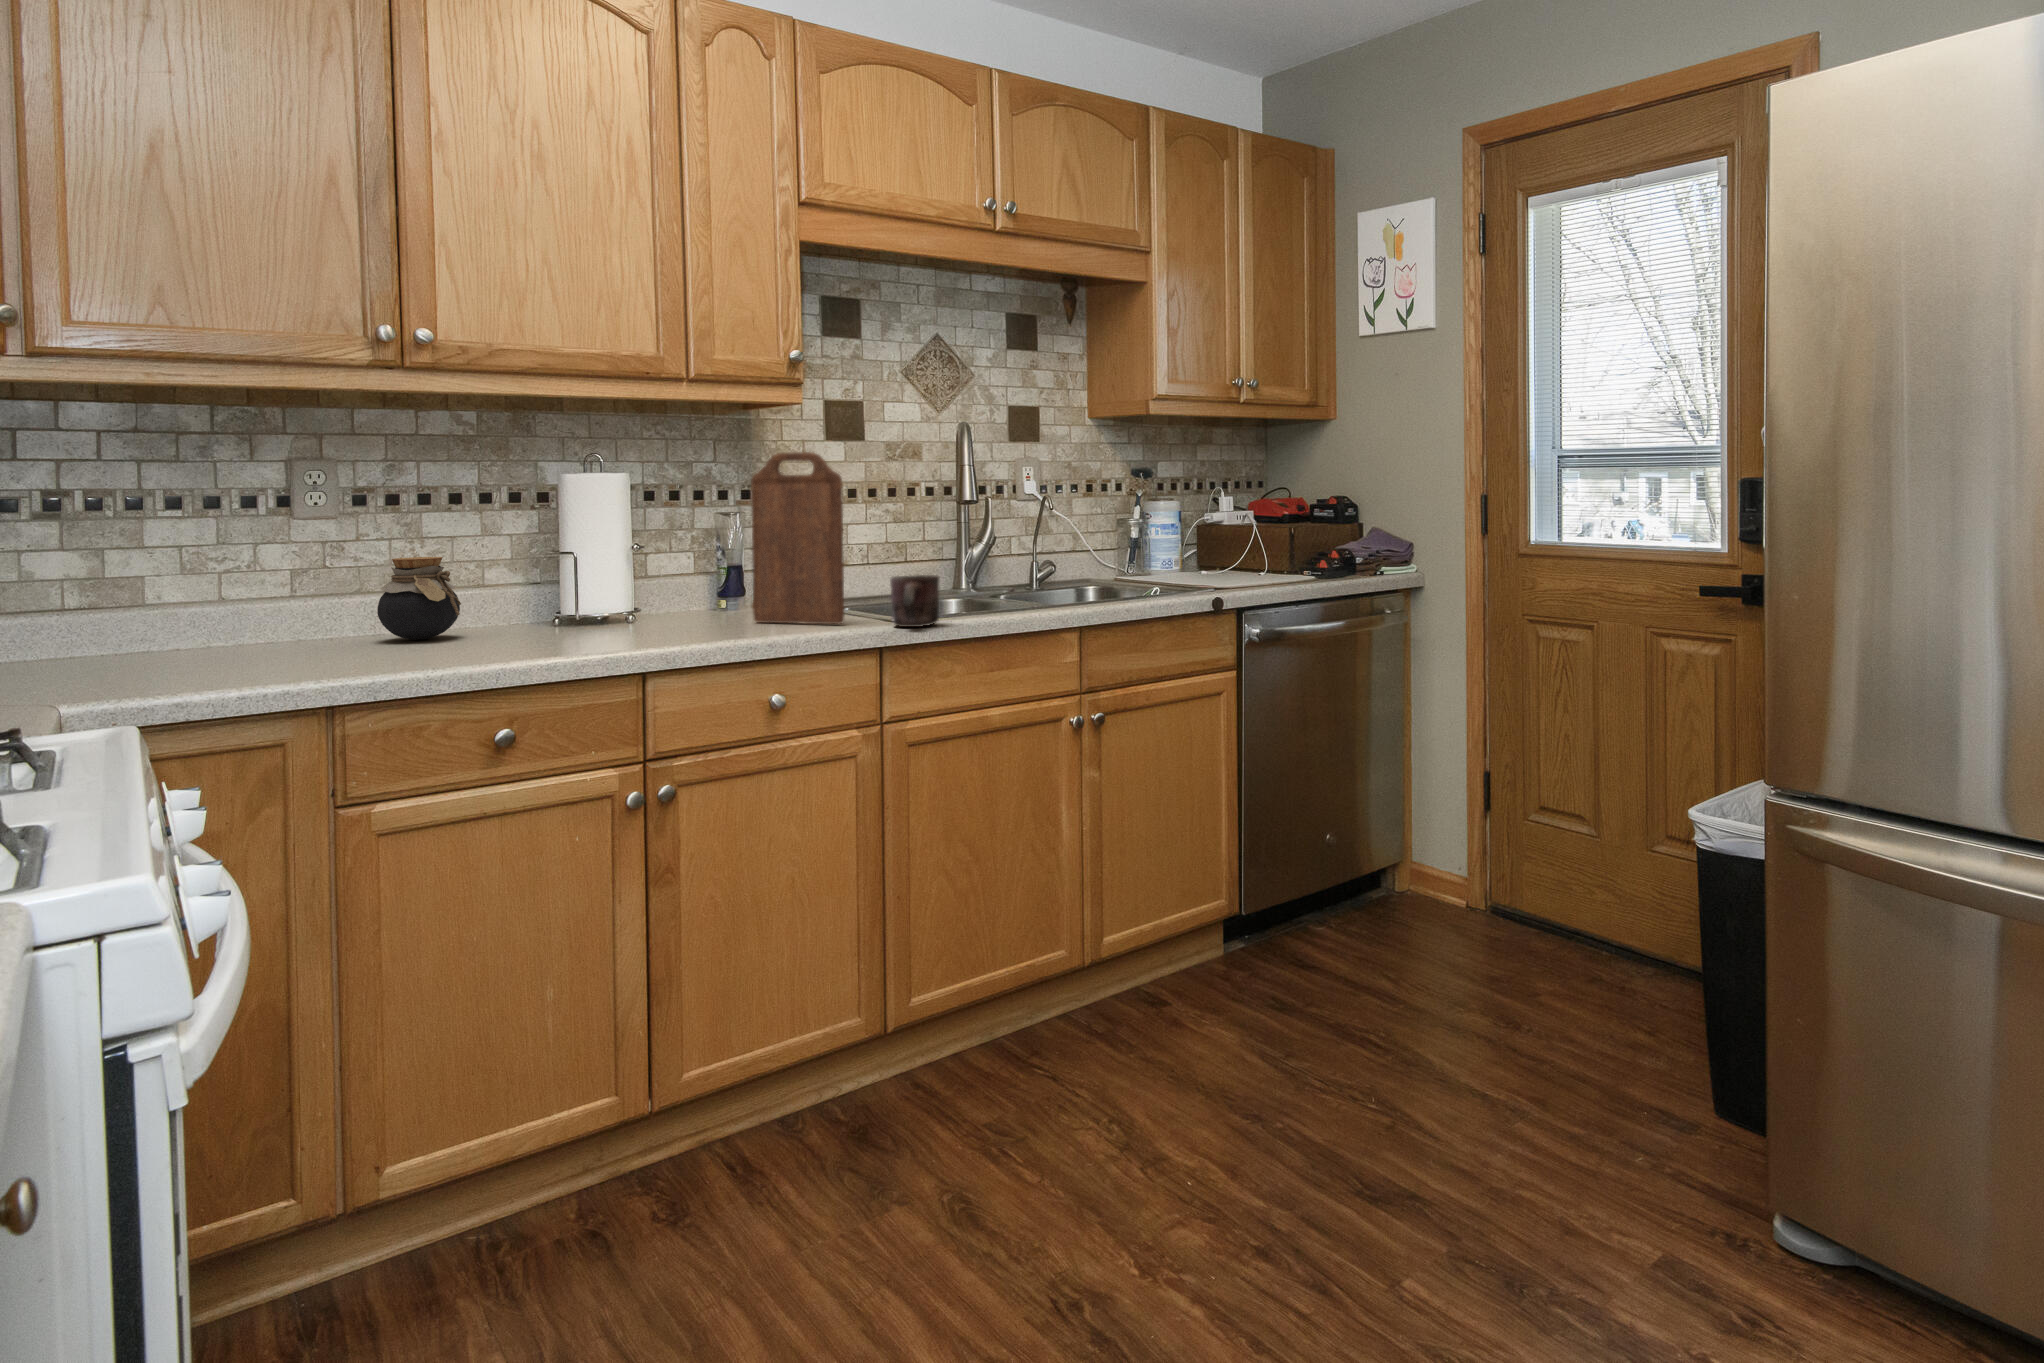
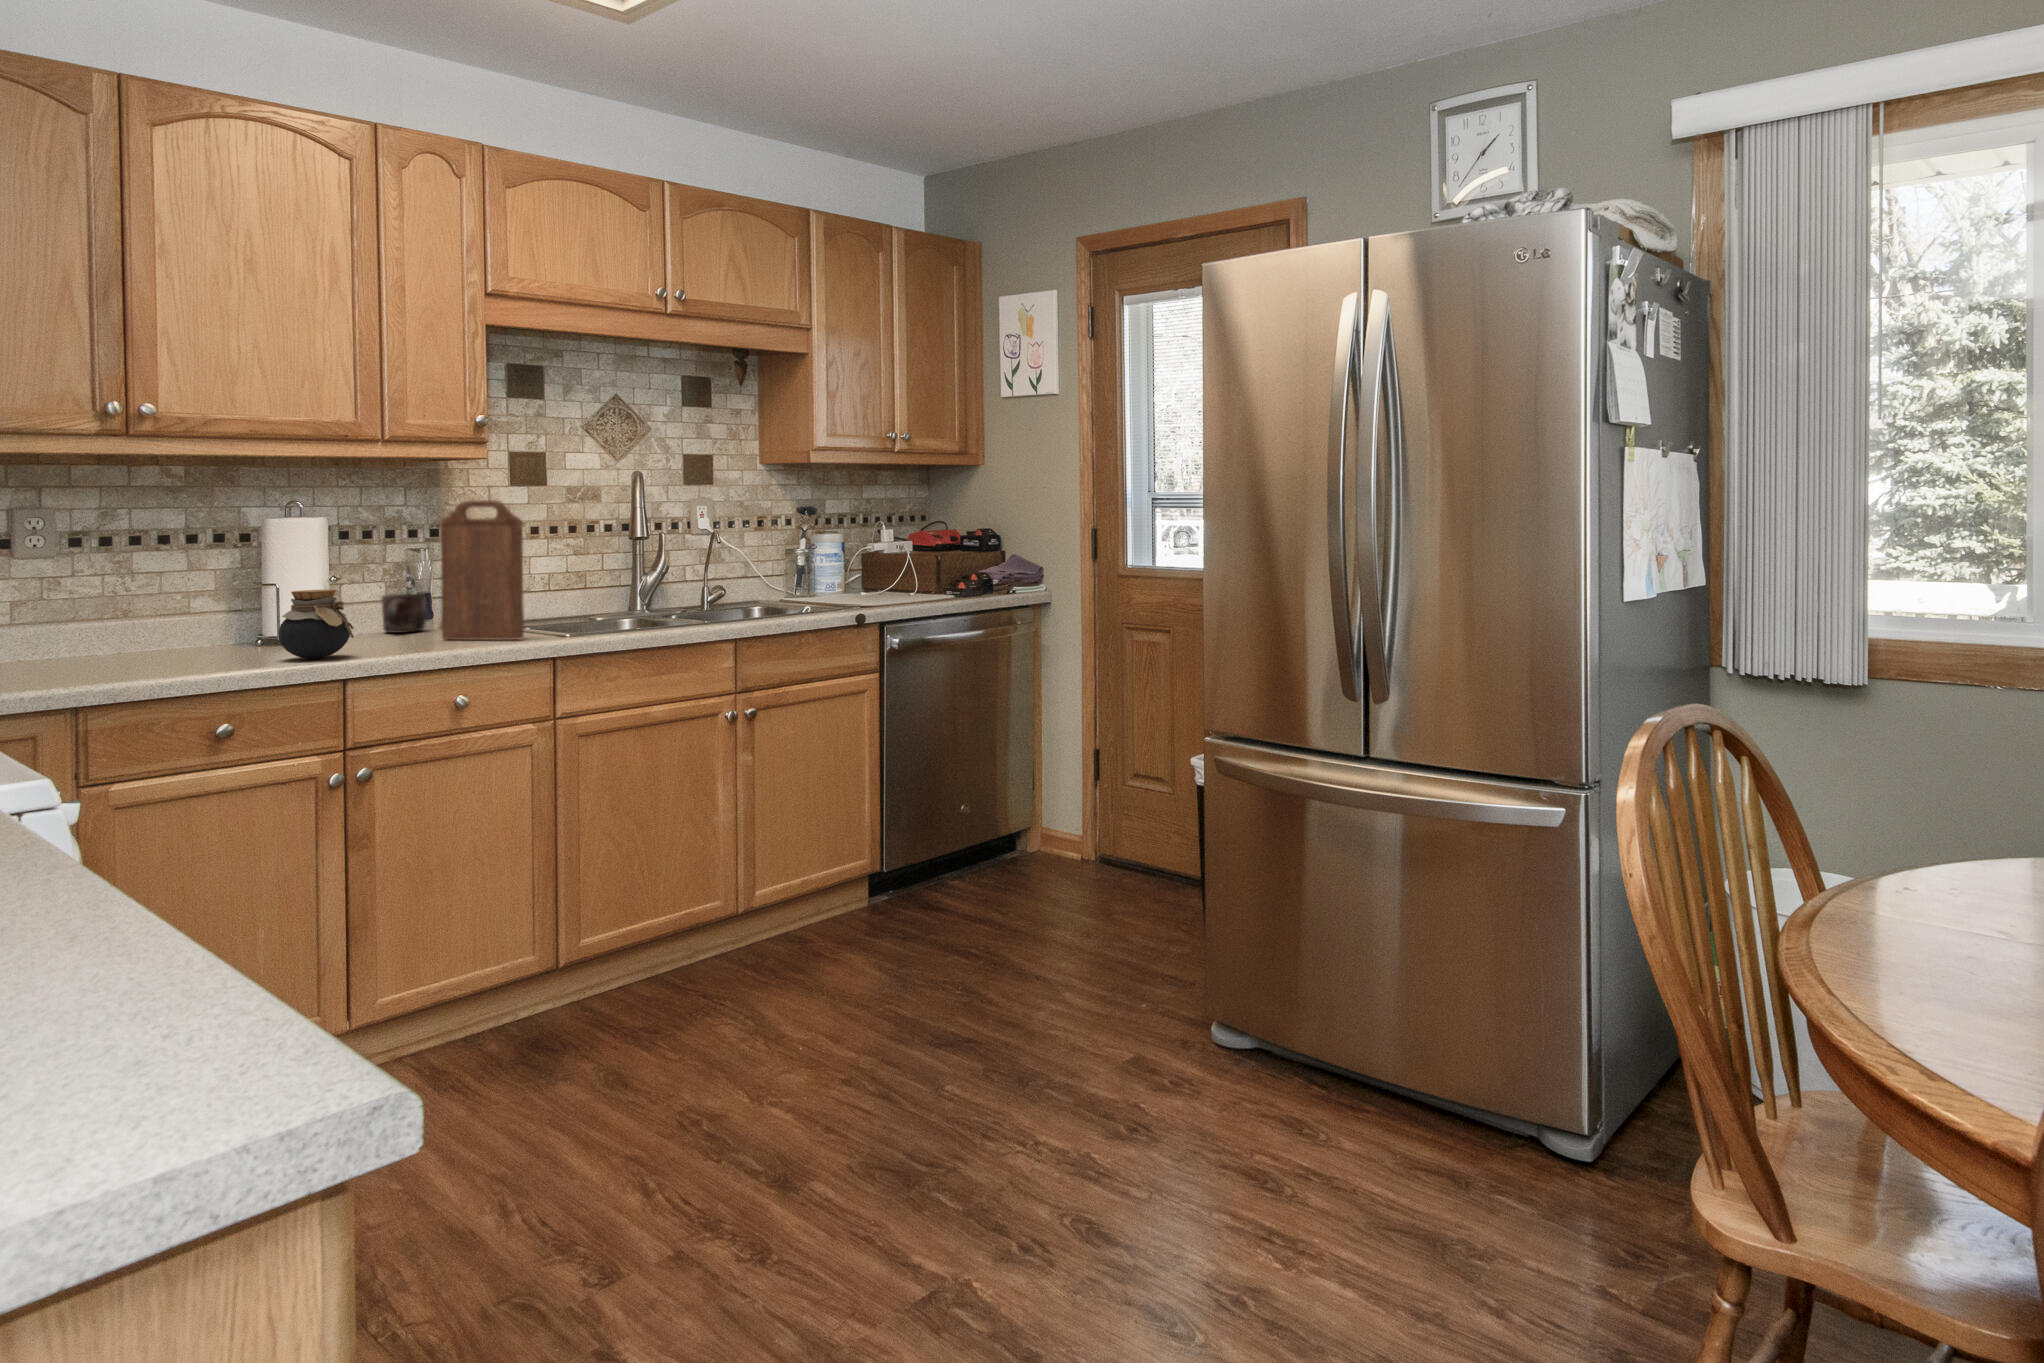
jar: present [377,557,461,640] -> present [278,590,354,659]
mug: present [890,575,939,627] -> present [381,593,425,633]

